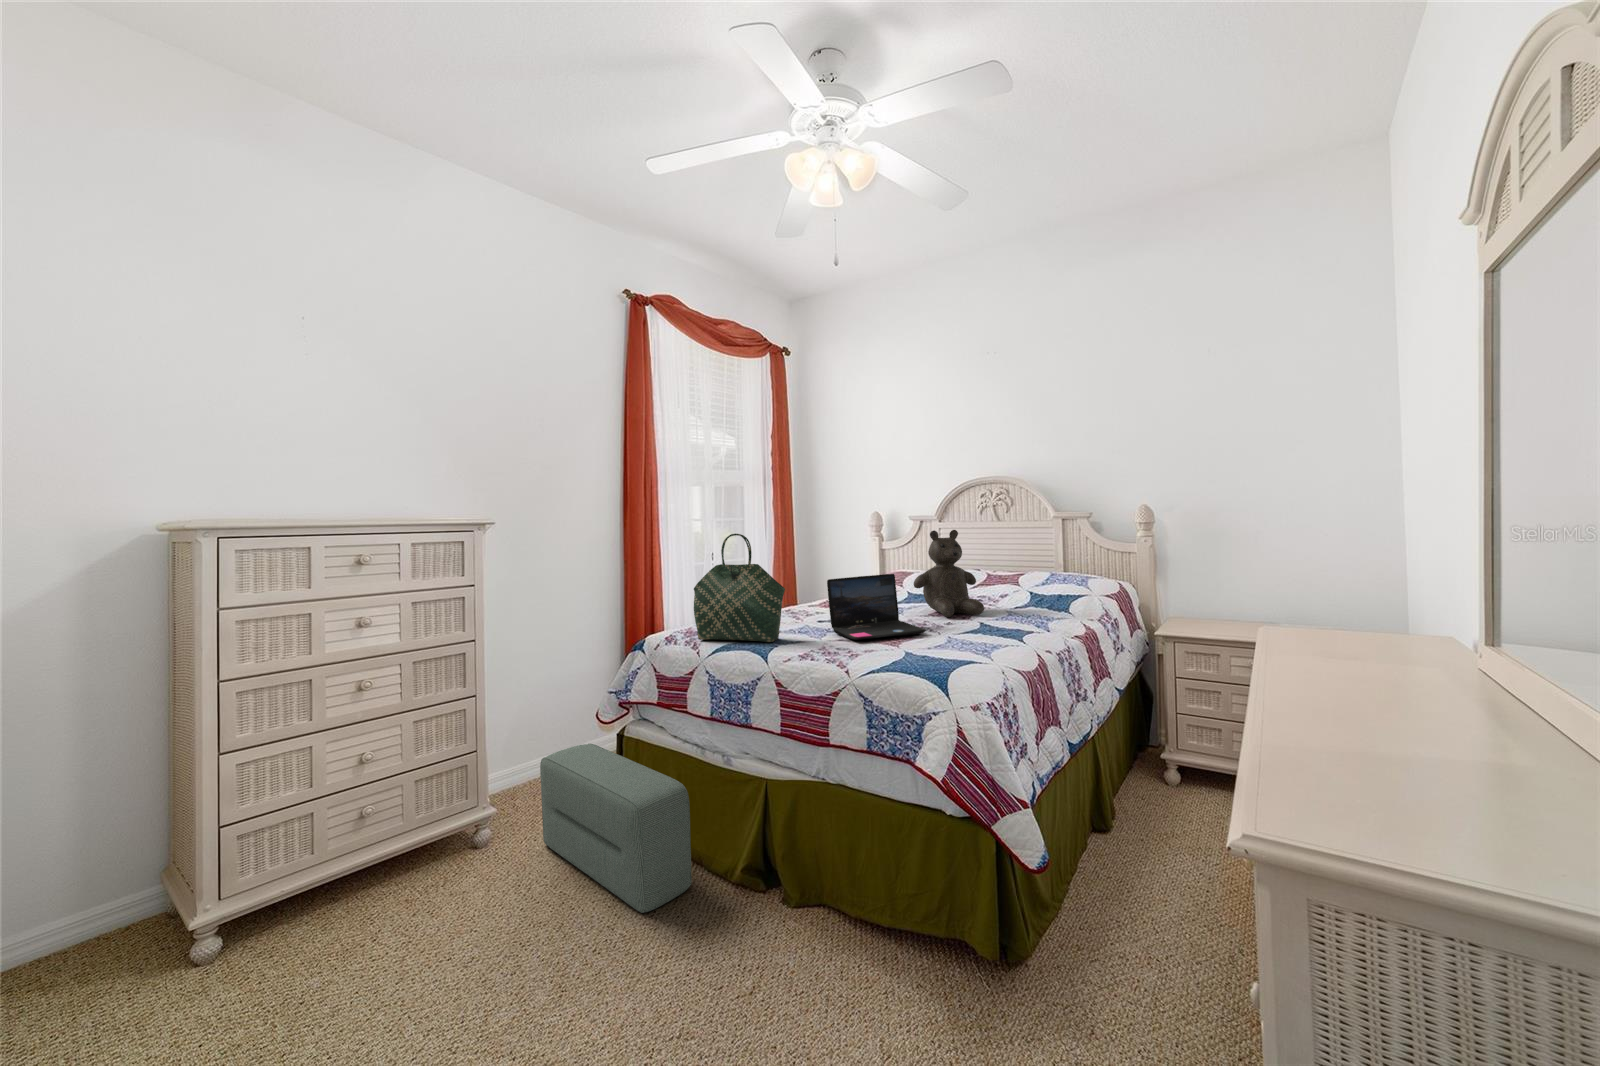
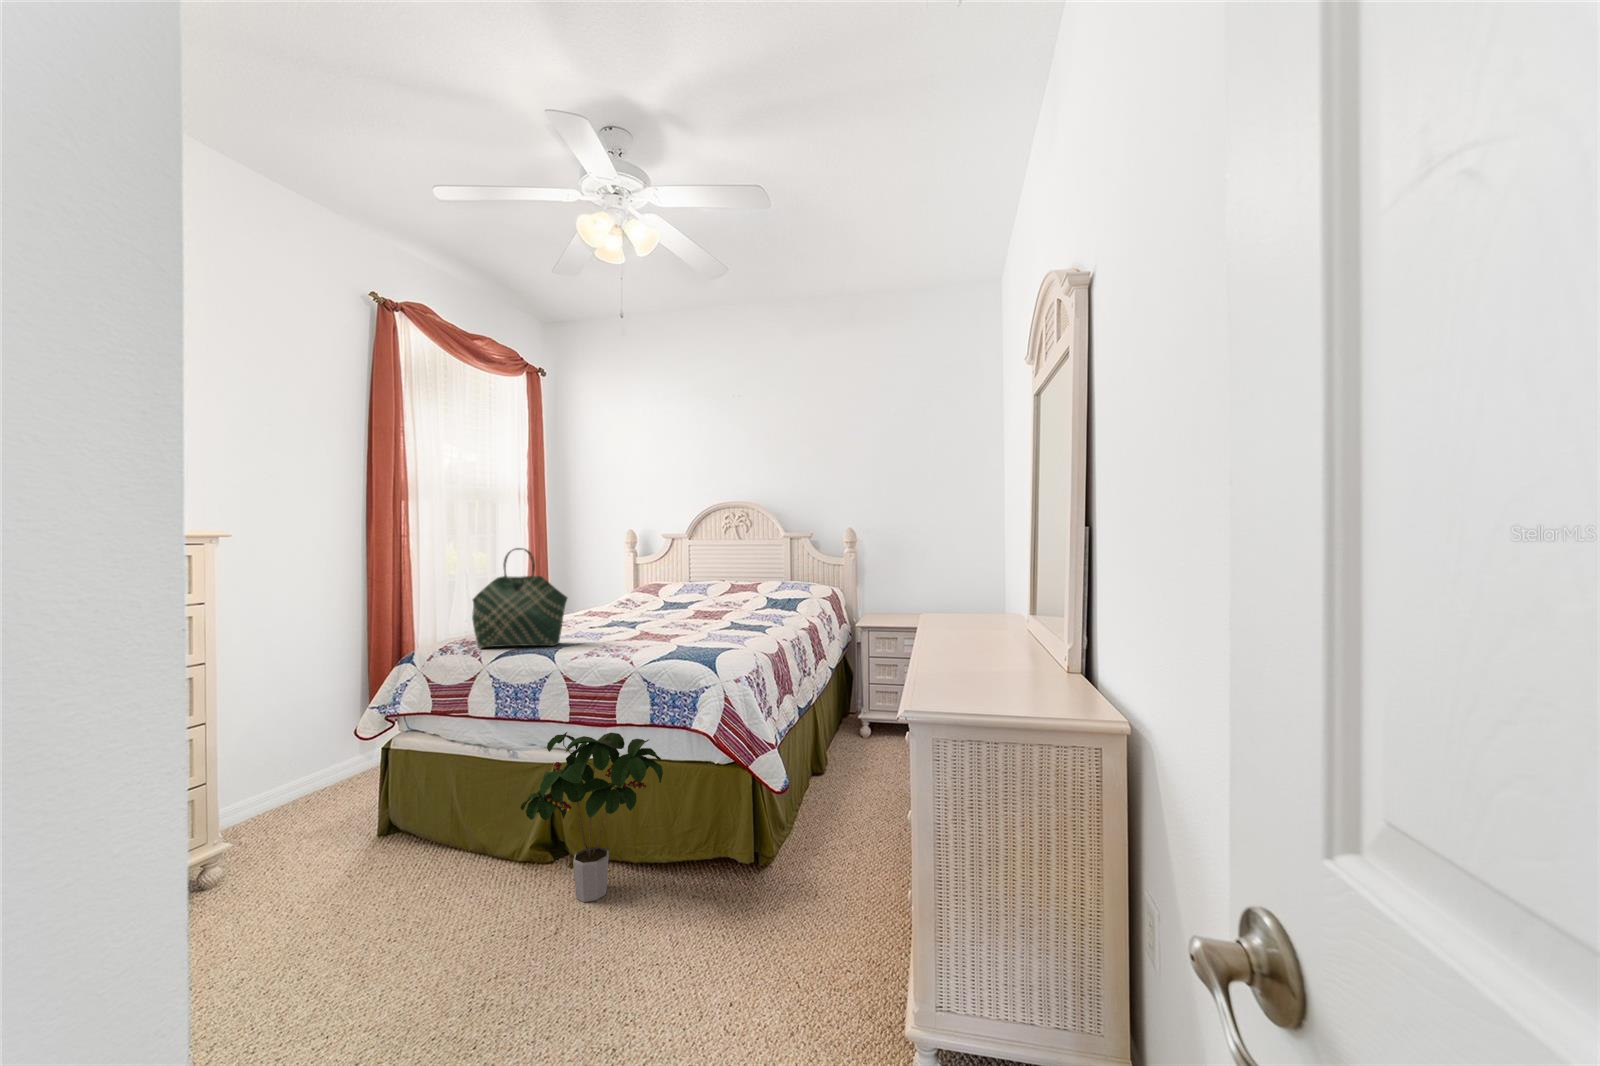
teddy bear: present [914,530,984,617] -> none [675,546,733,619]
laptop: present [827,574,926,640] -> none [604,583,690,640]
pouf: present [540,744,692,913] -> none [287,763,478,905]
potted plant: none [726,747,879,956] -> present [521,732,663,902]

